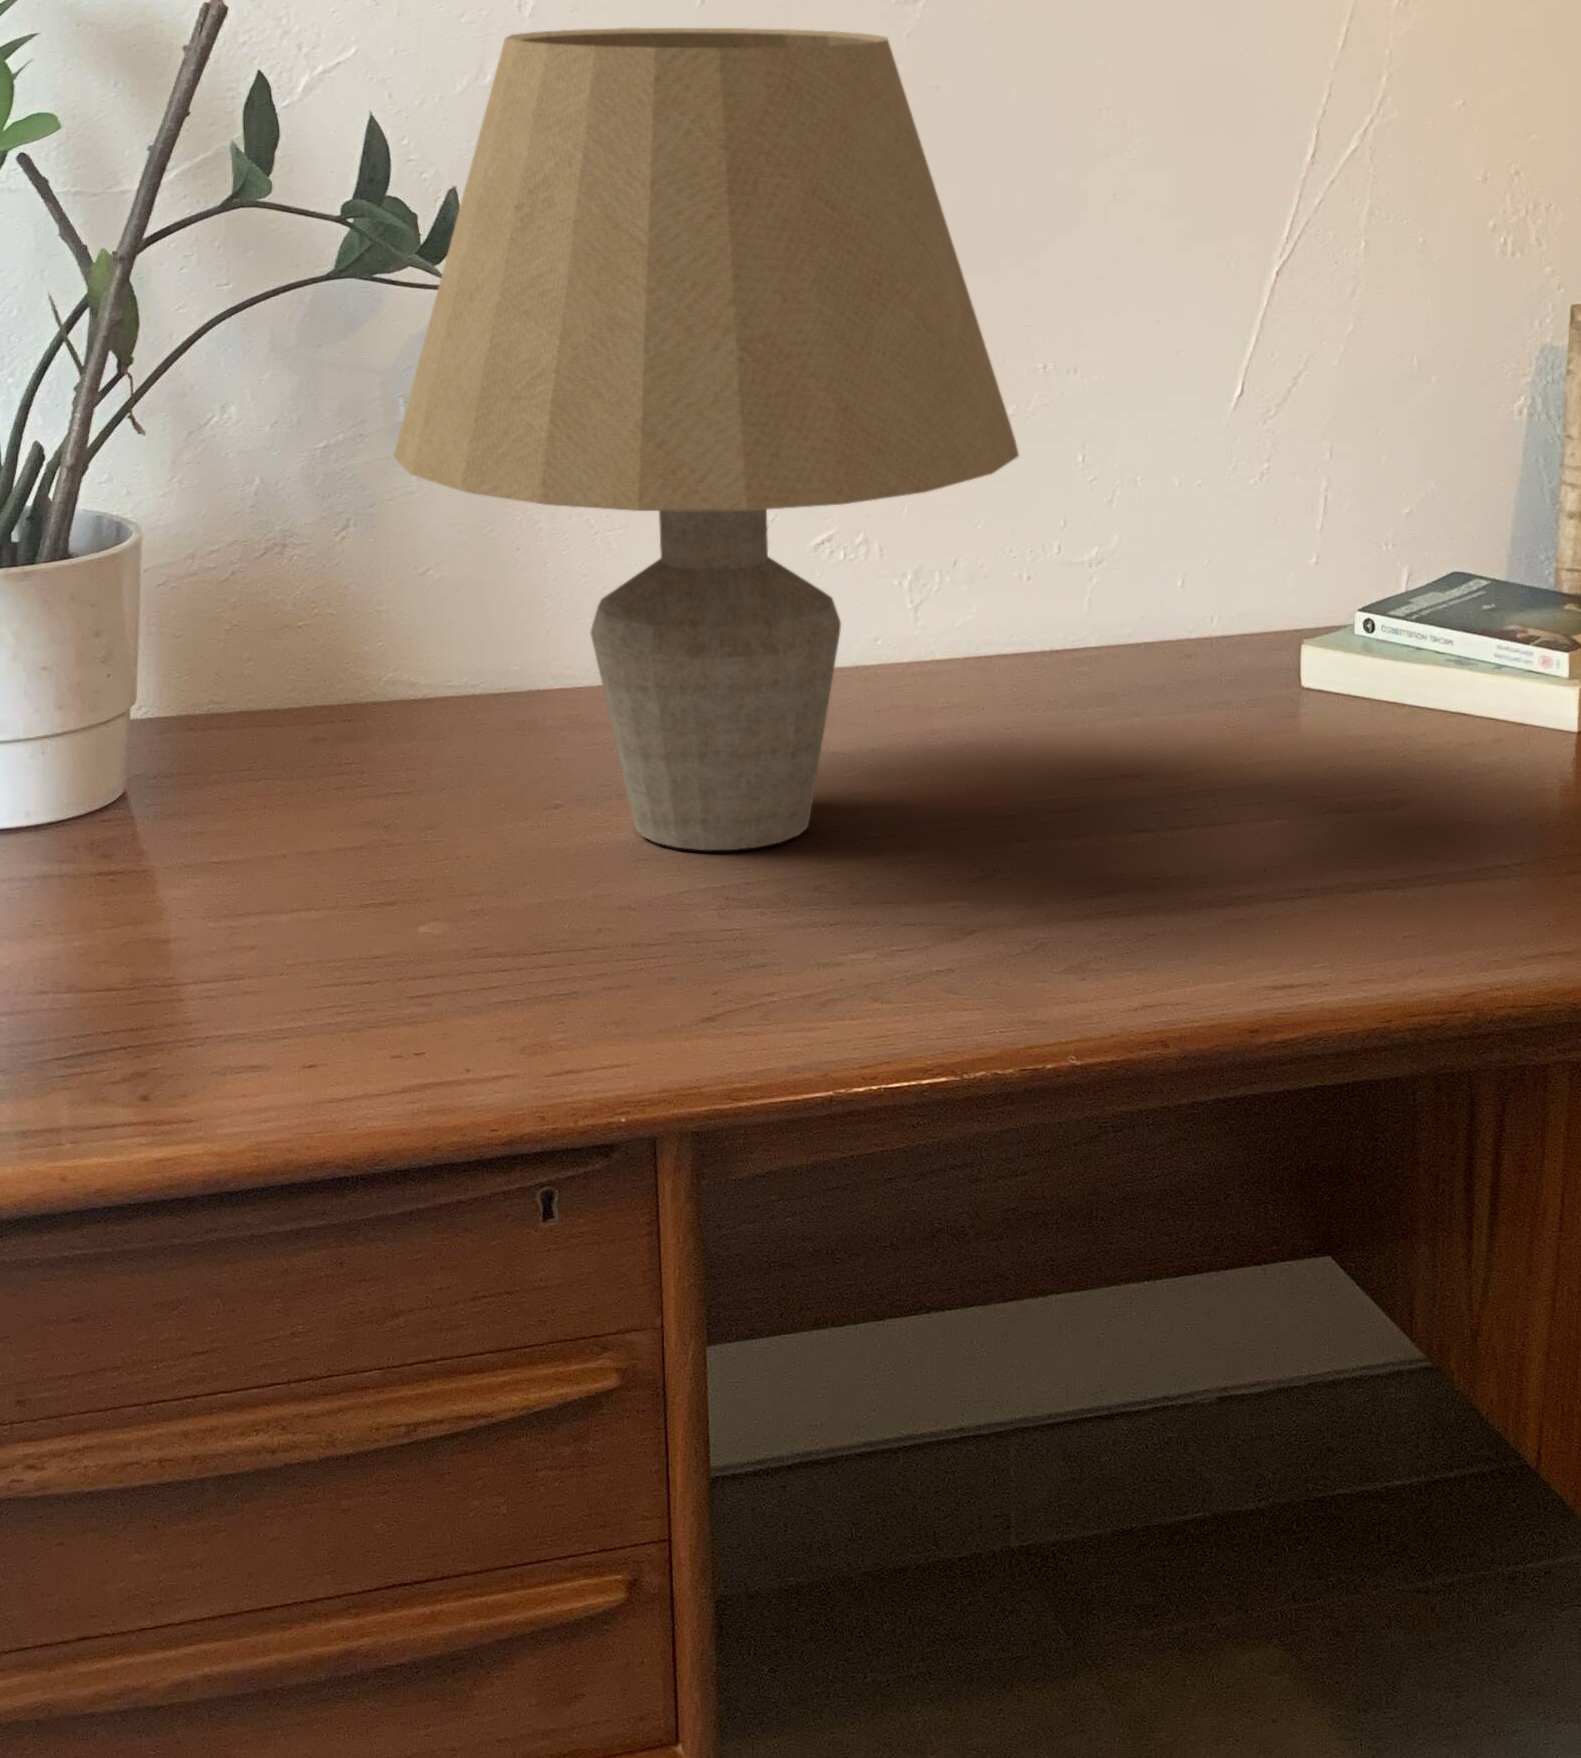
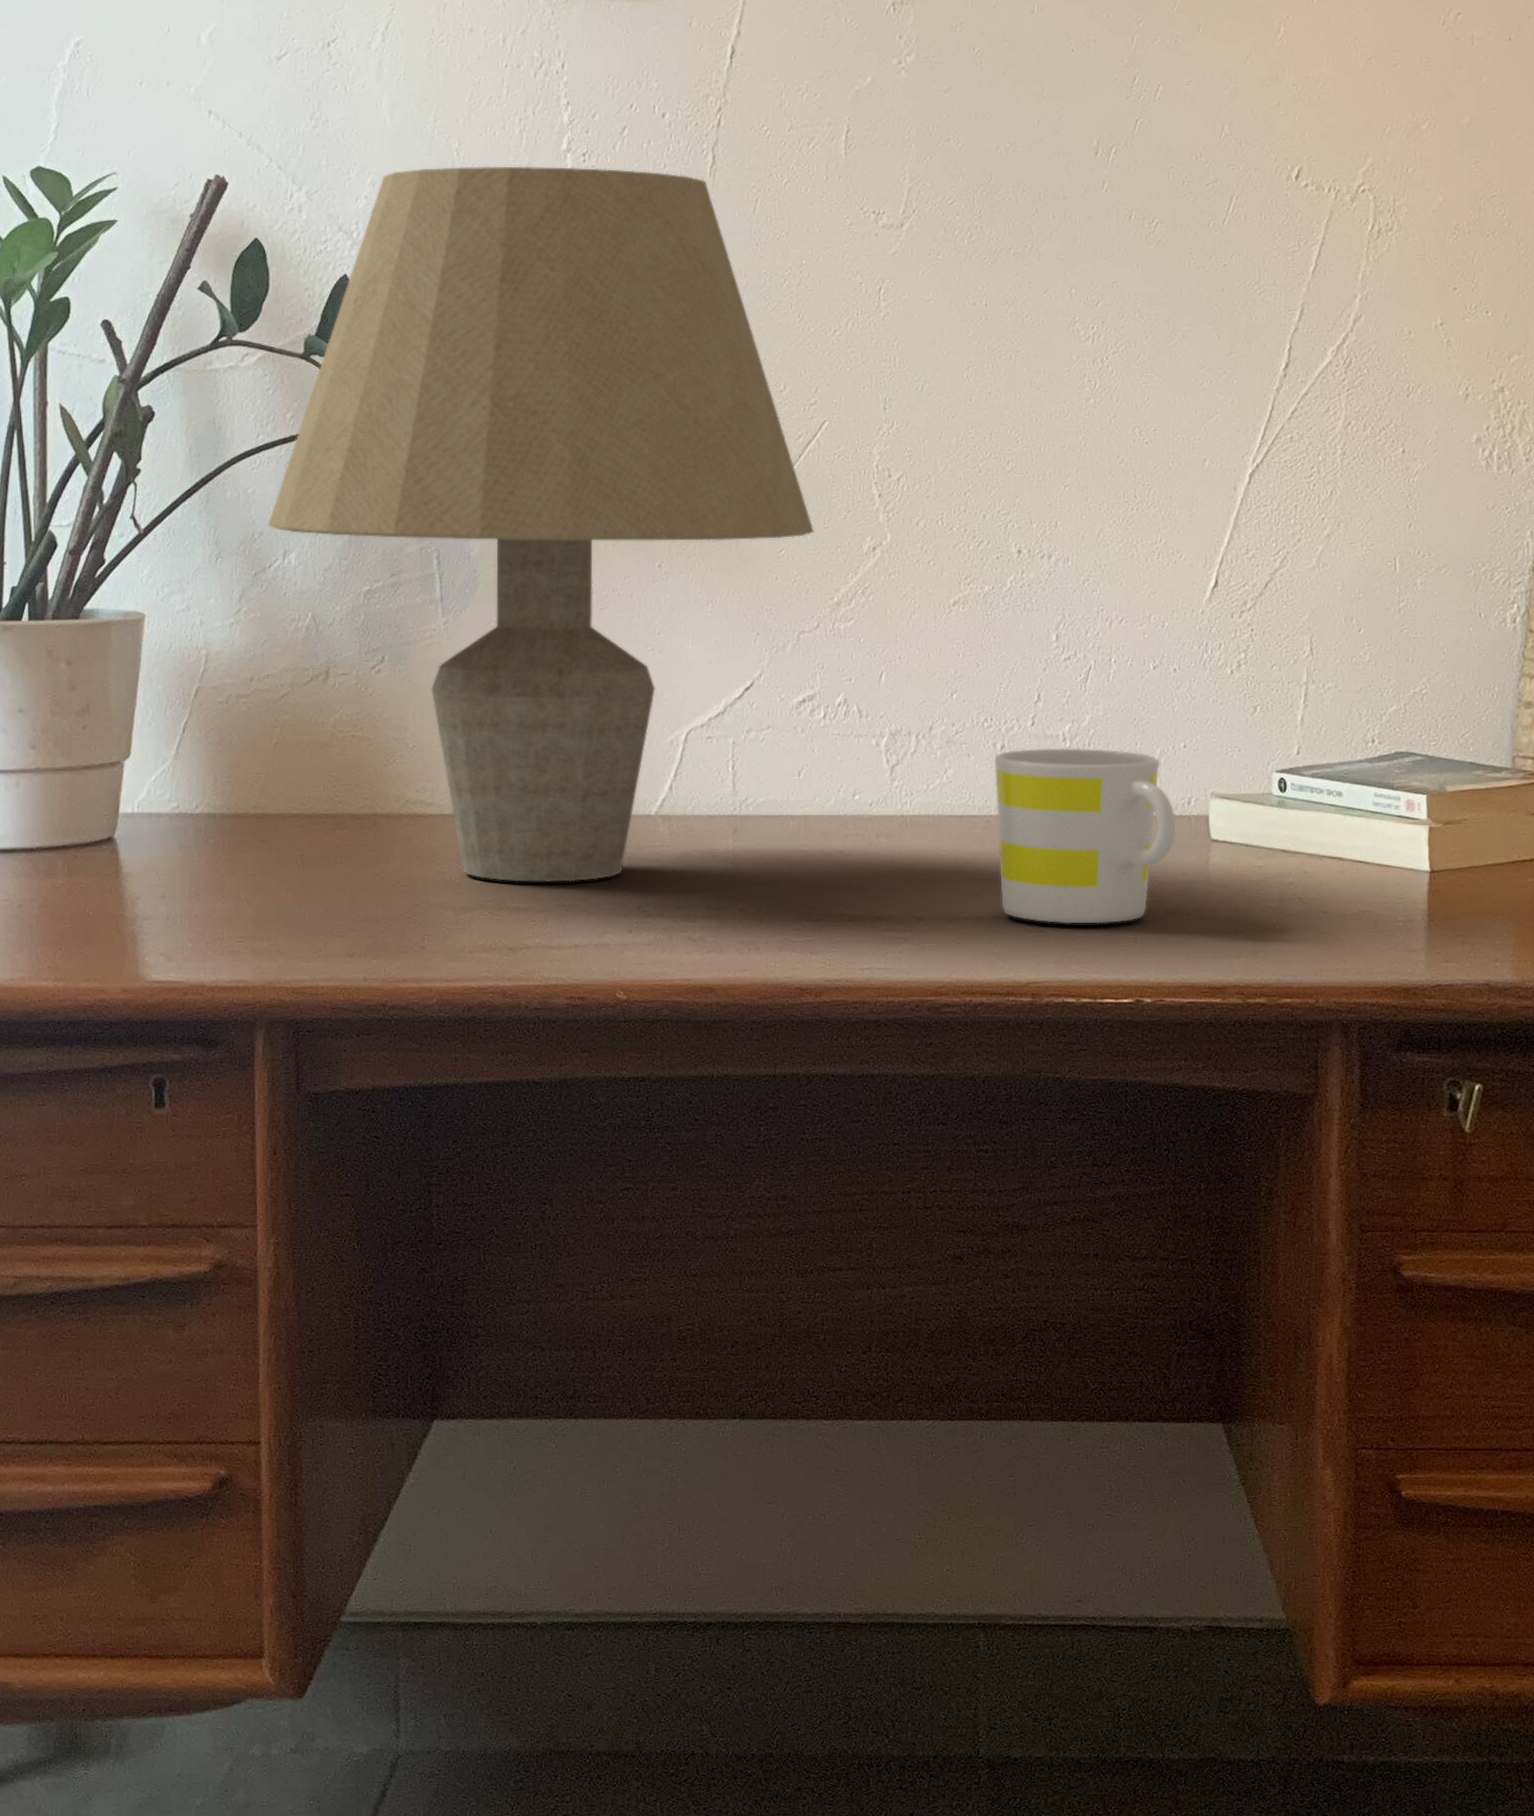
mug: none [1278,673,1499,874] -> present [995,749,1175,923]

